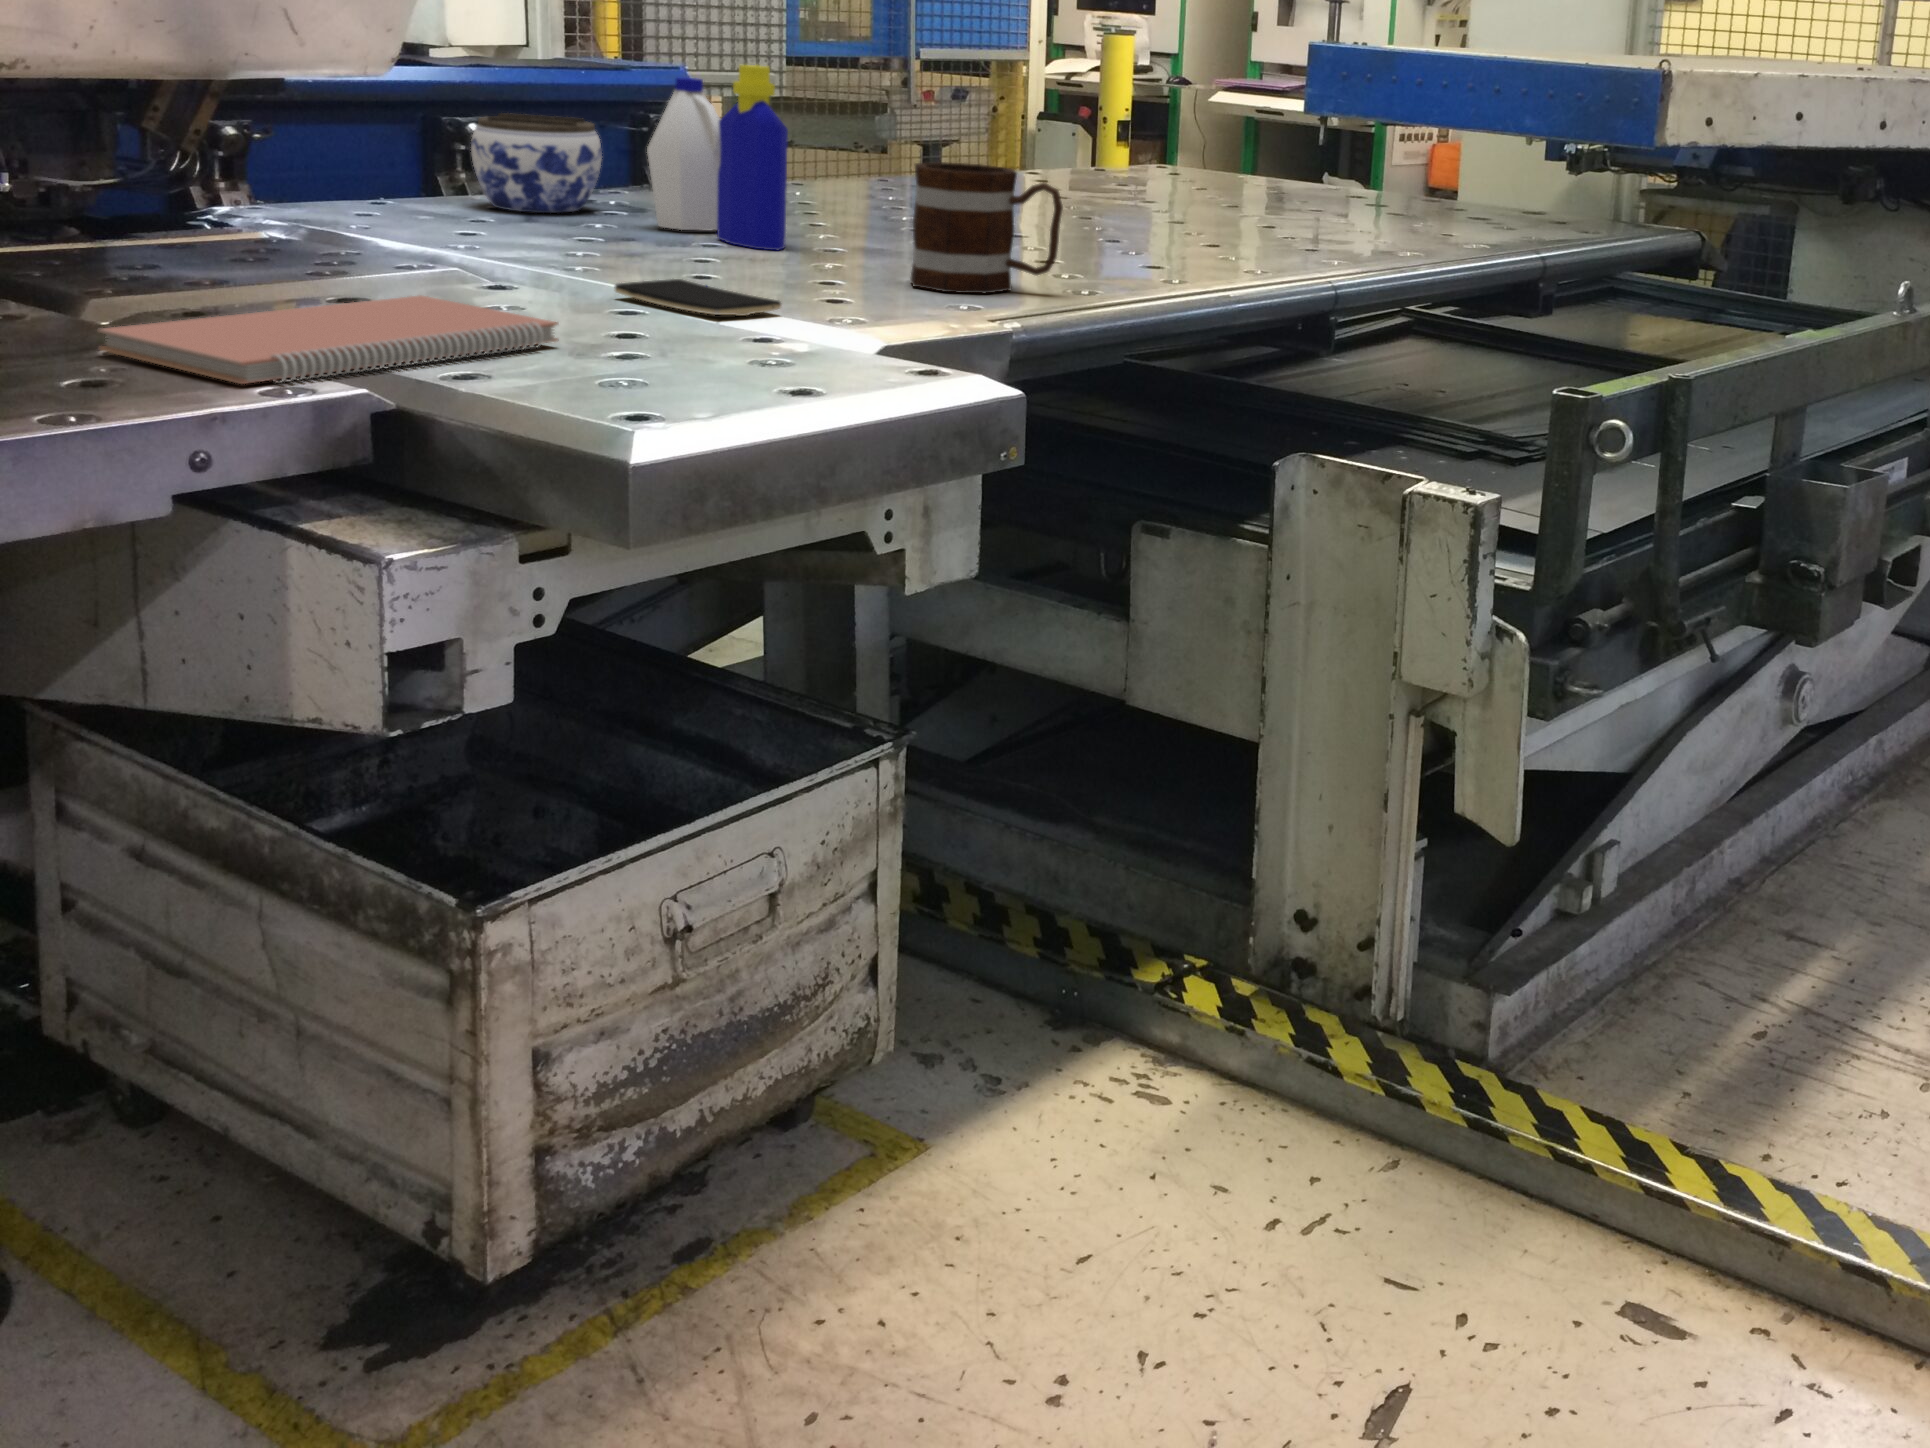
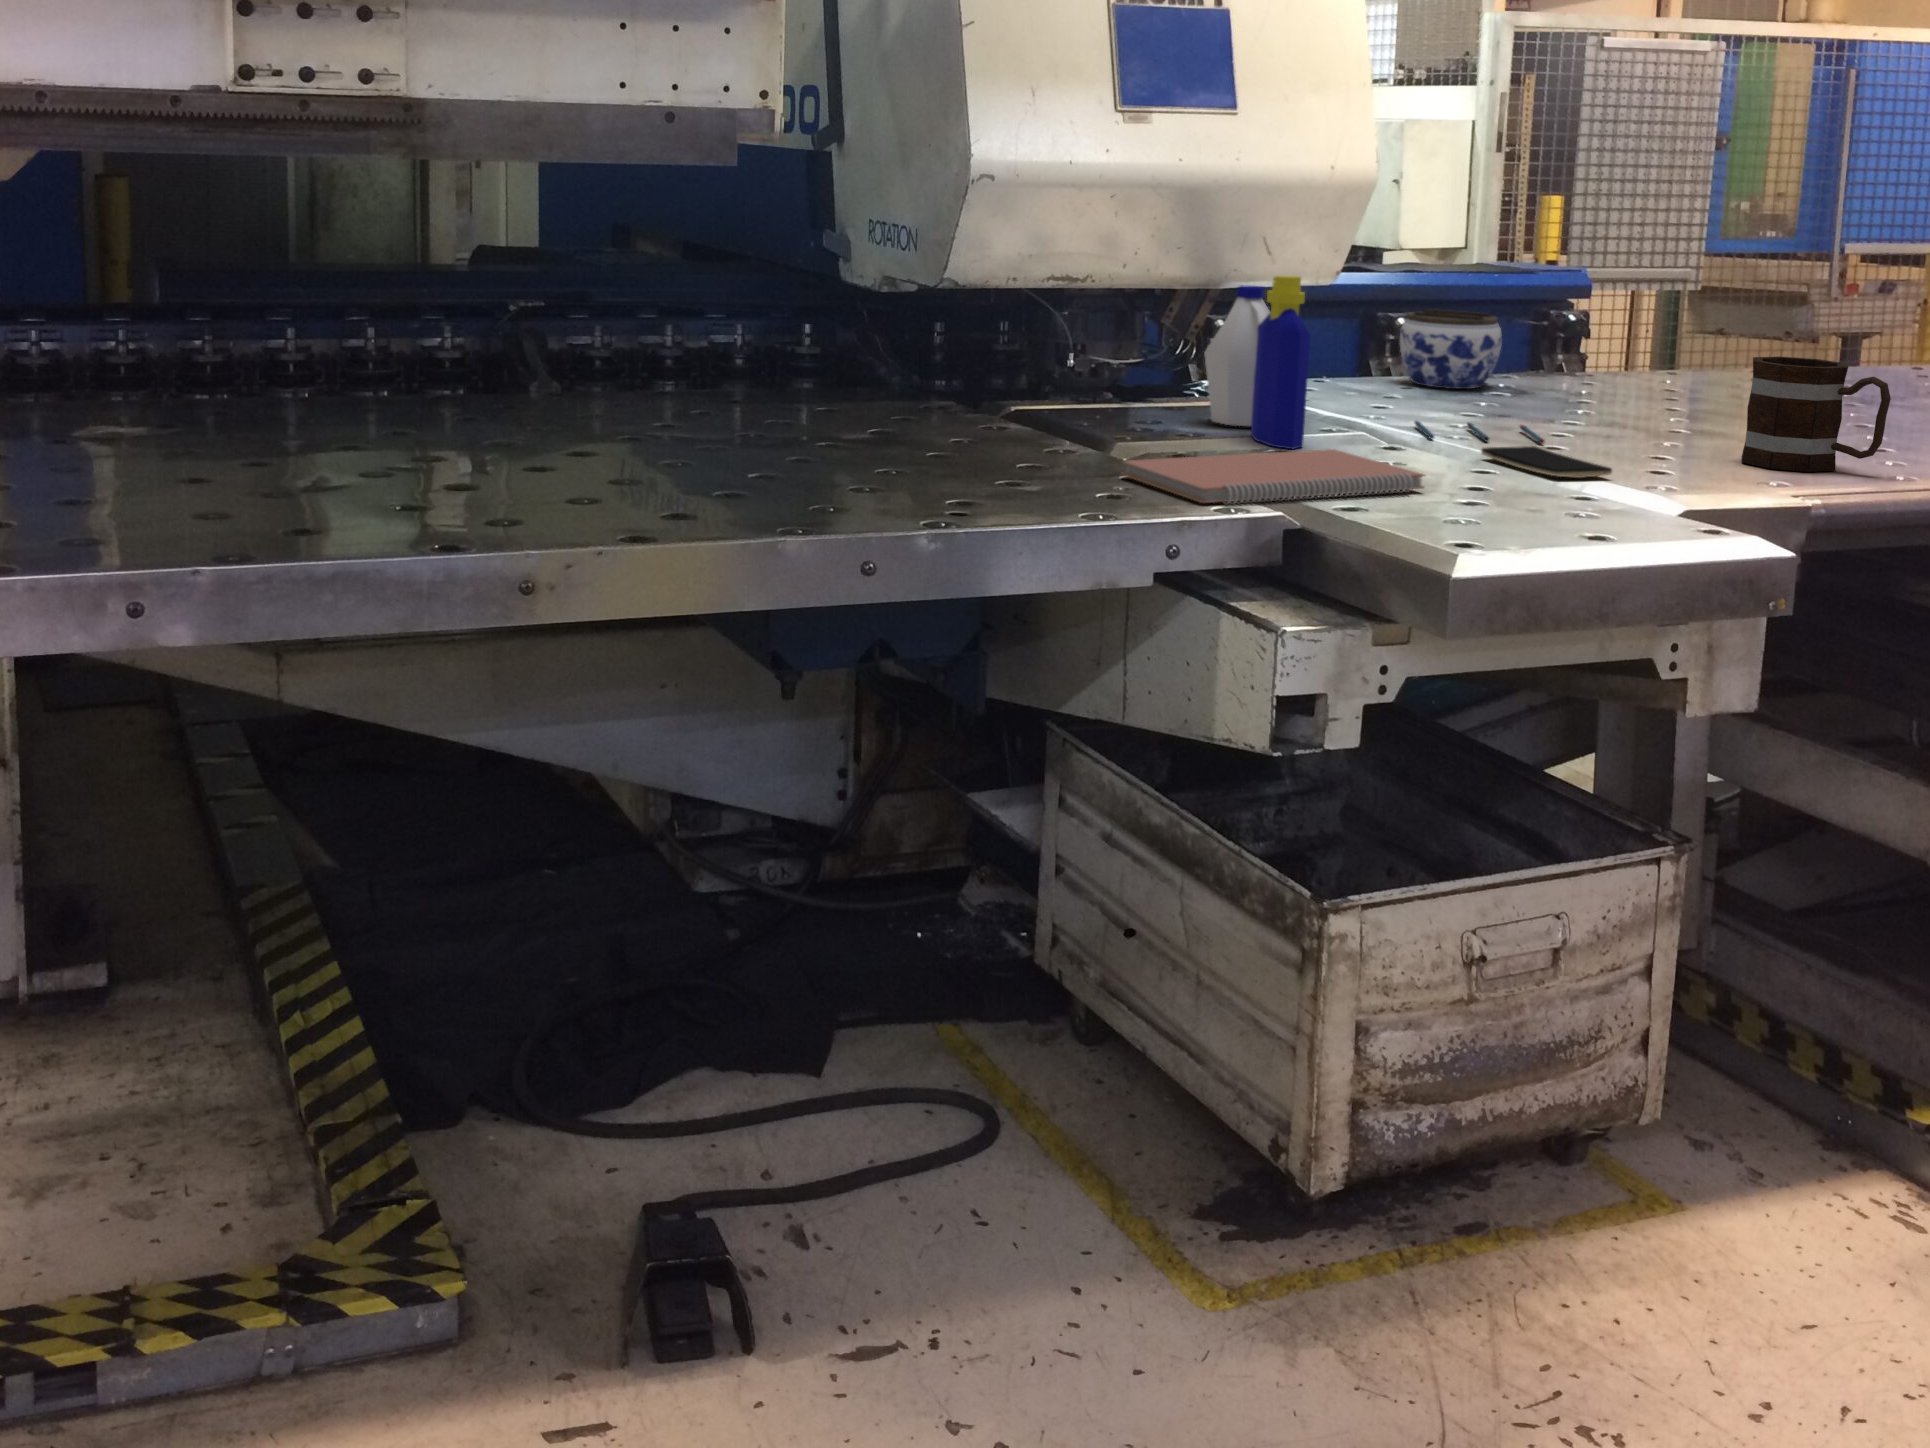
bottle: present [647,65,788,250] -> present [1204,276,1310,449]
pen: none [514,253,685,277] -> present [1415,421,1544,444]

